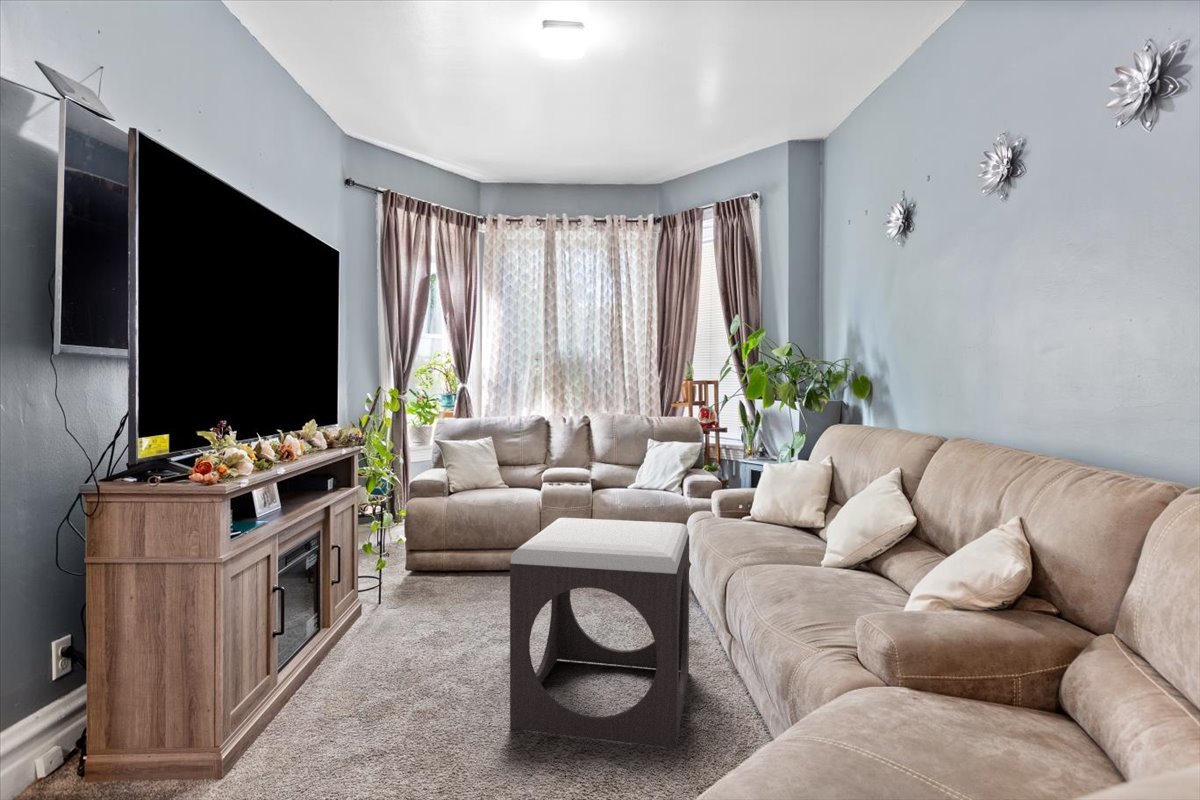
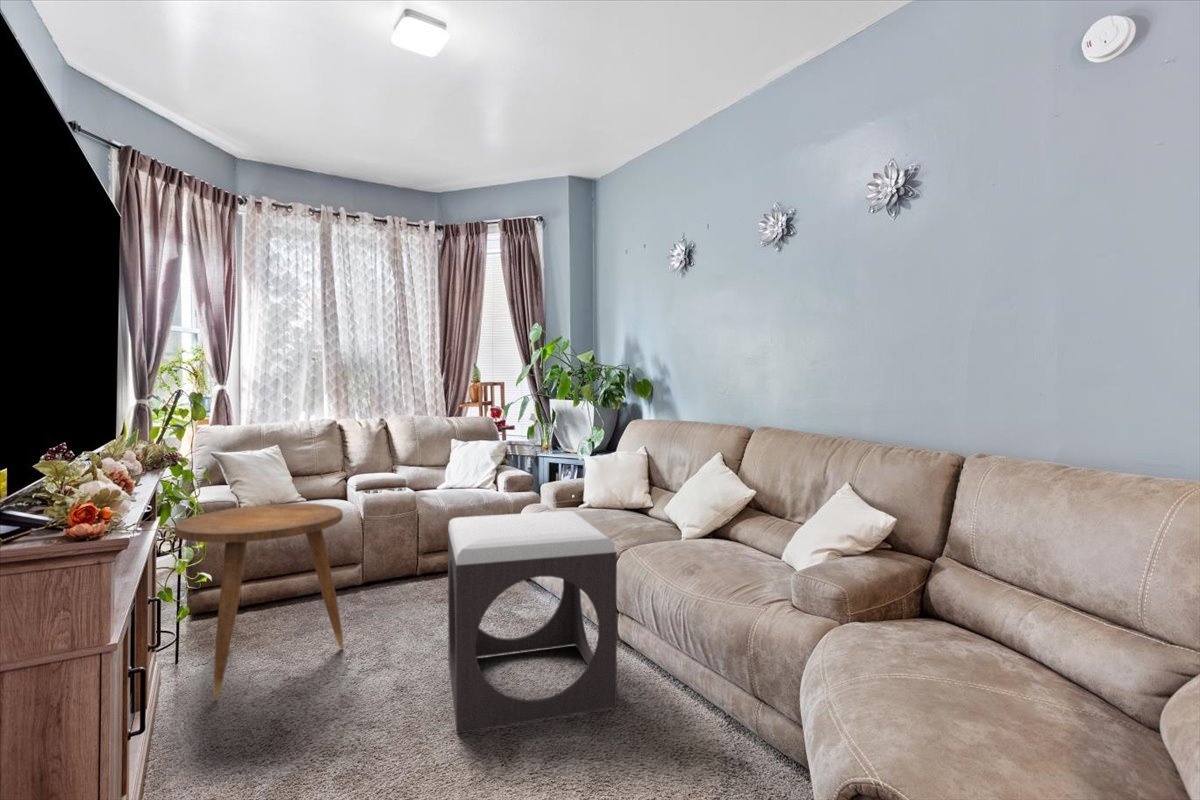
side table: none [351,490,484,650] -> present [174,503,343,699]

